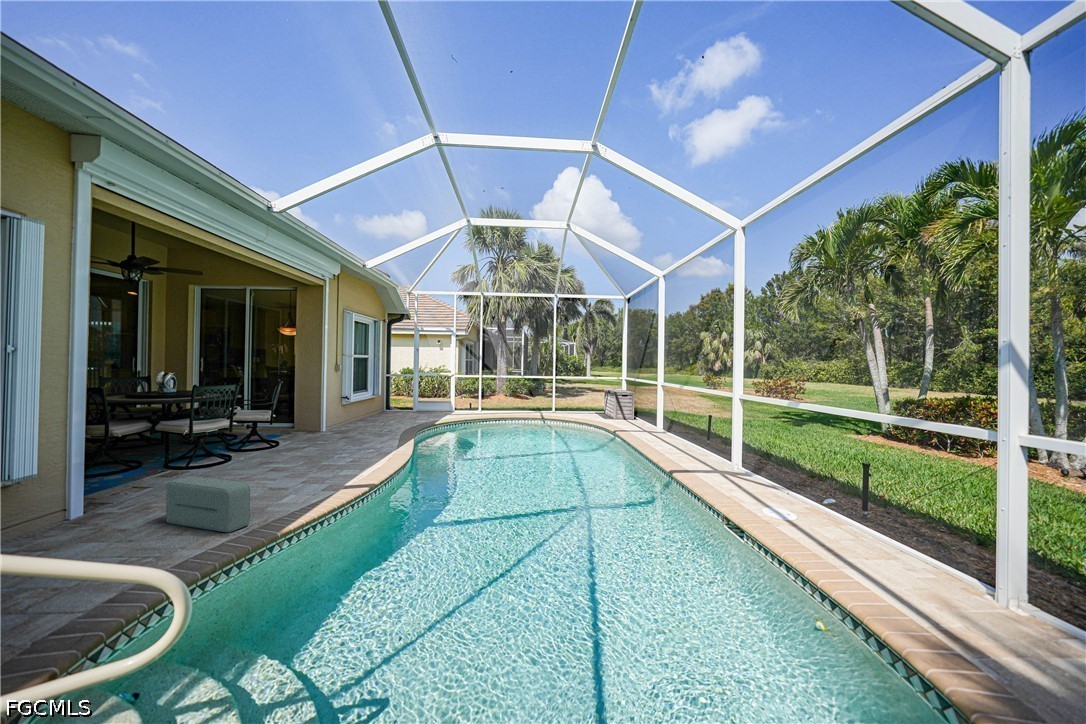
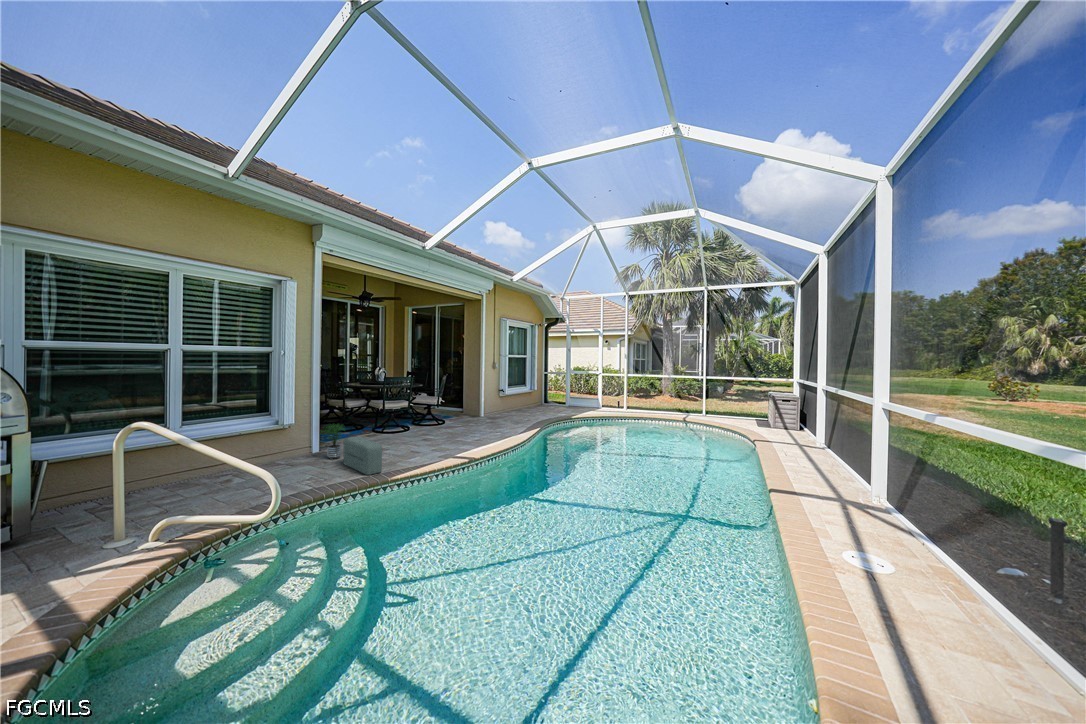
potted plant: none [109,458,164,519] -> present [321,425,344,459]

